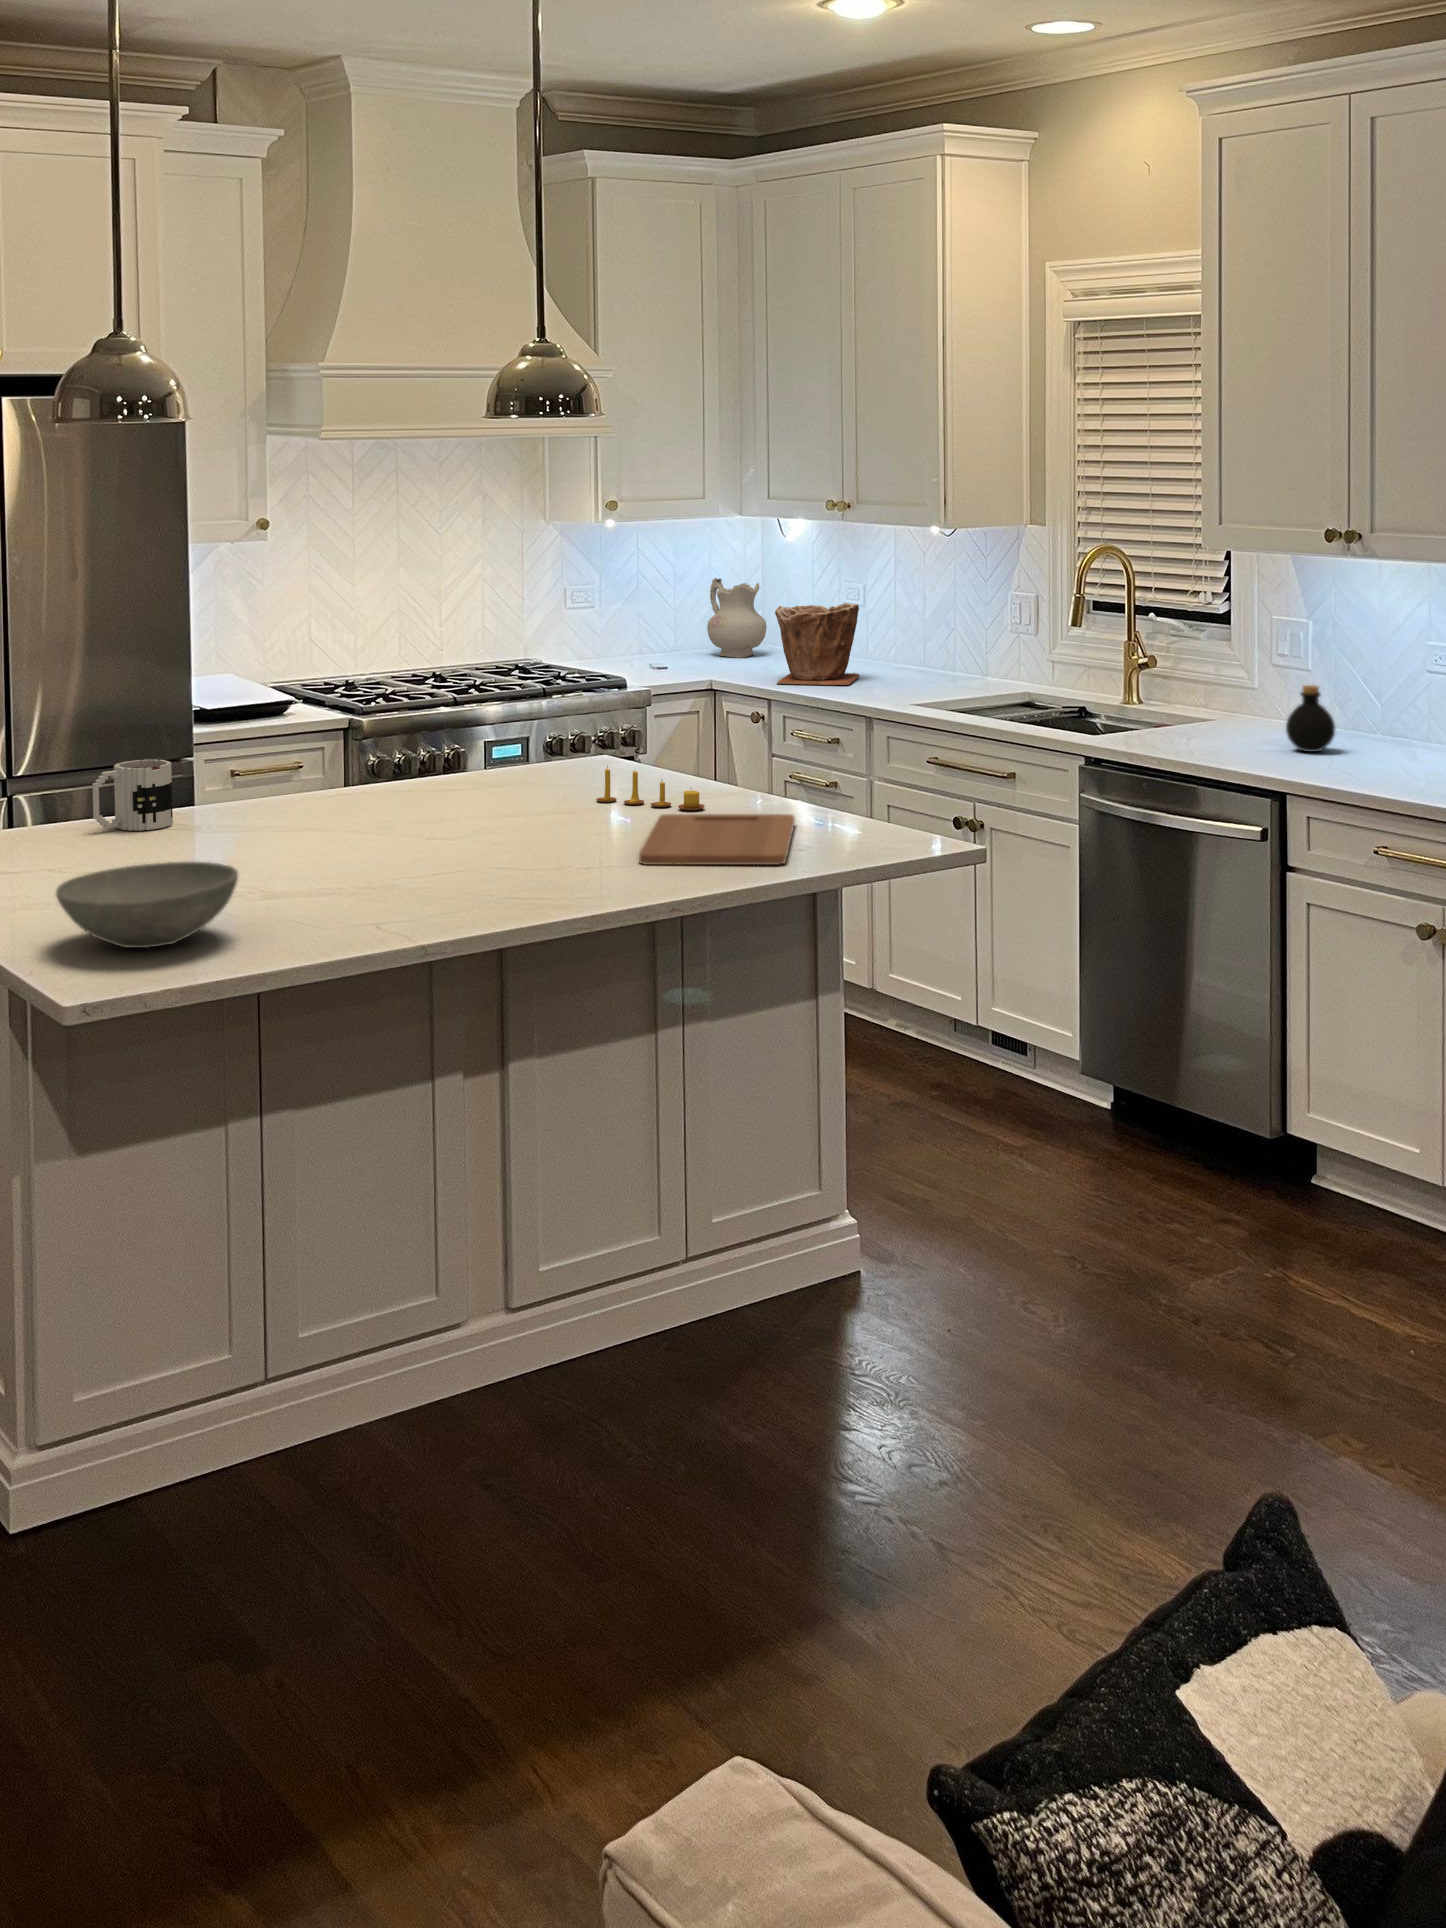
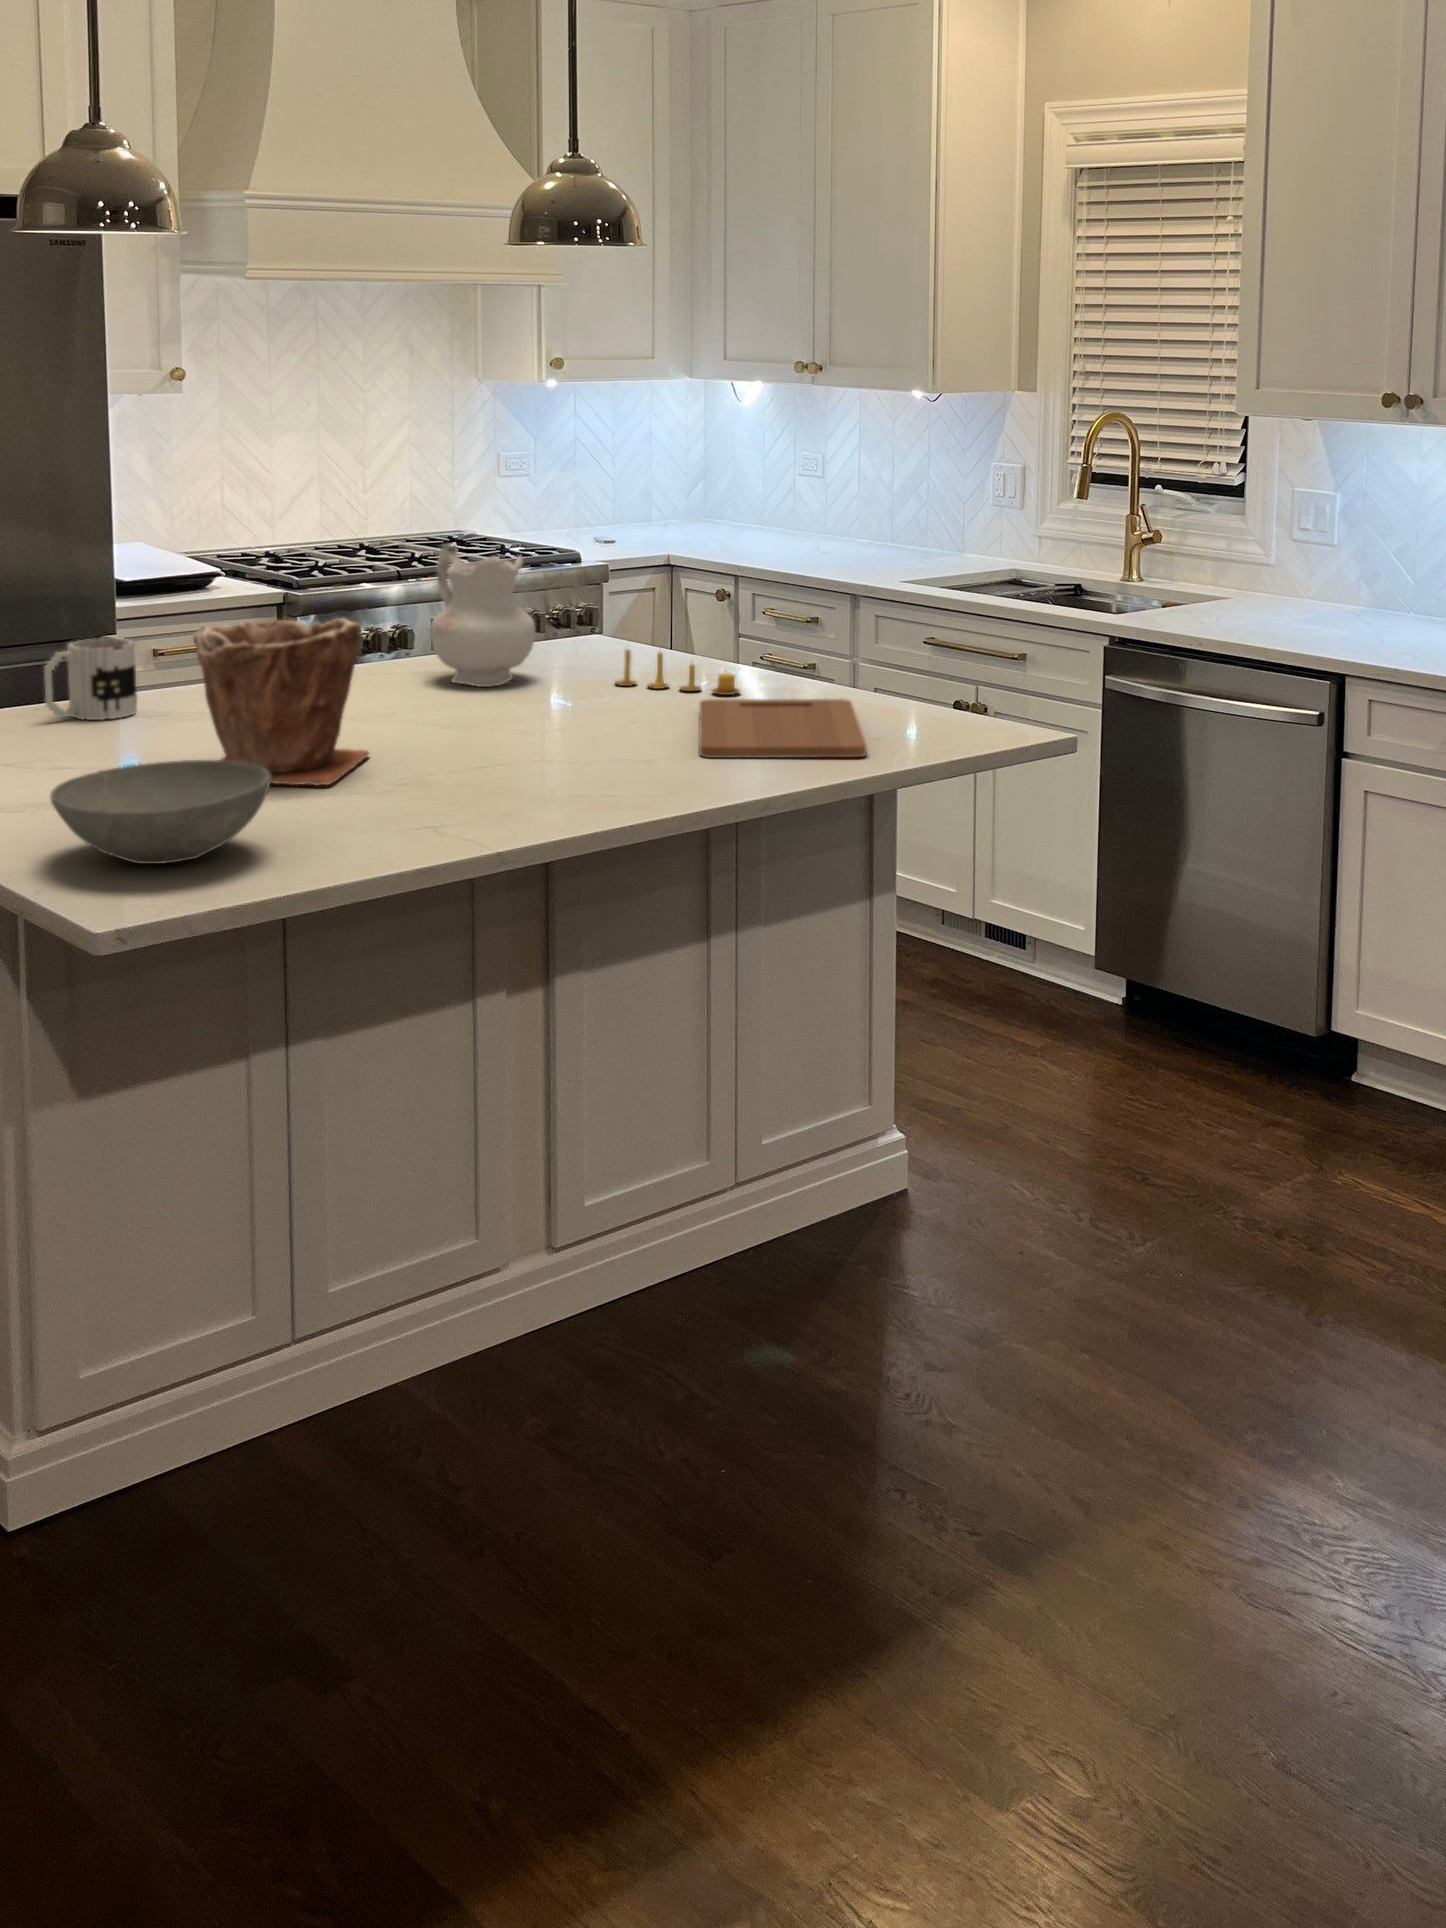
ceramic pitcher: present [707,578,767,658] -> present [431,545,536,687]
plant pot: present [775,603,859,685] -> present [193,618,369,785]
bottle: present [1286,685,1336,752] -> none [1327,560,1380,631]

